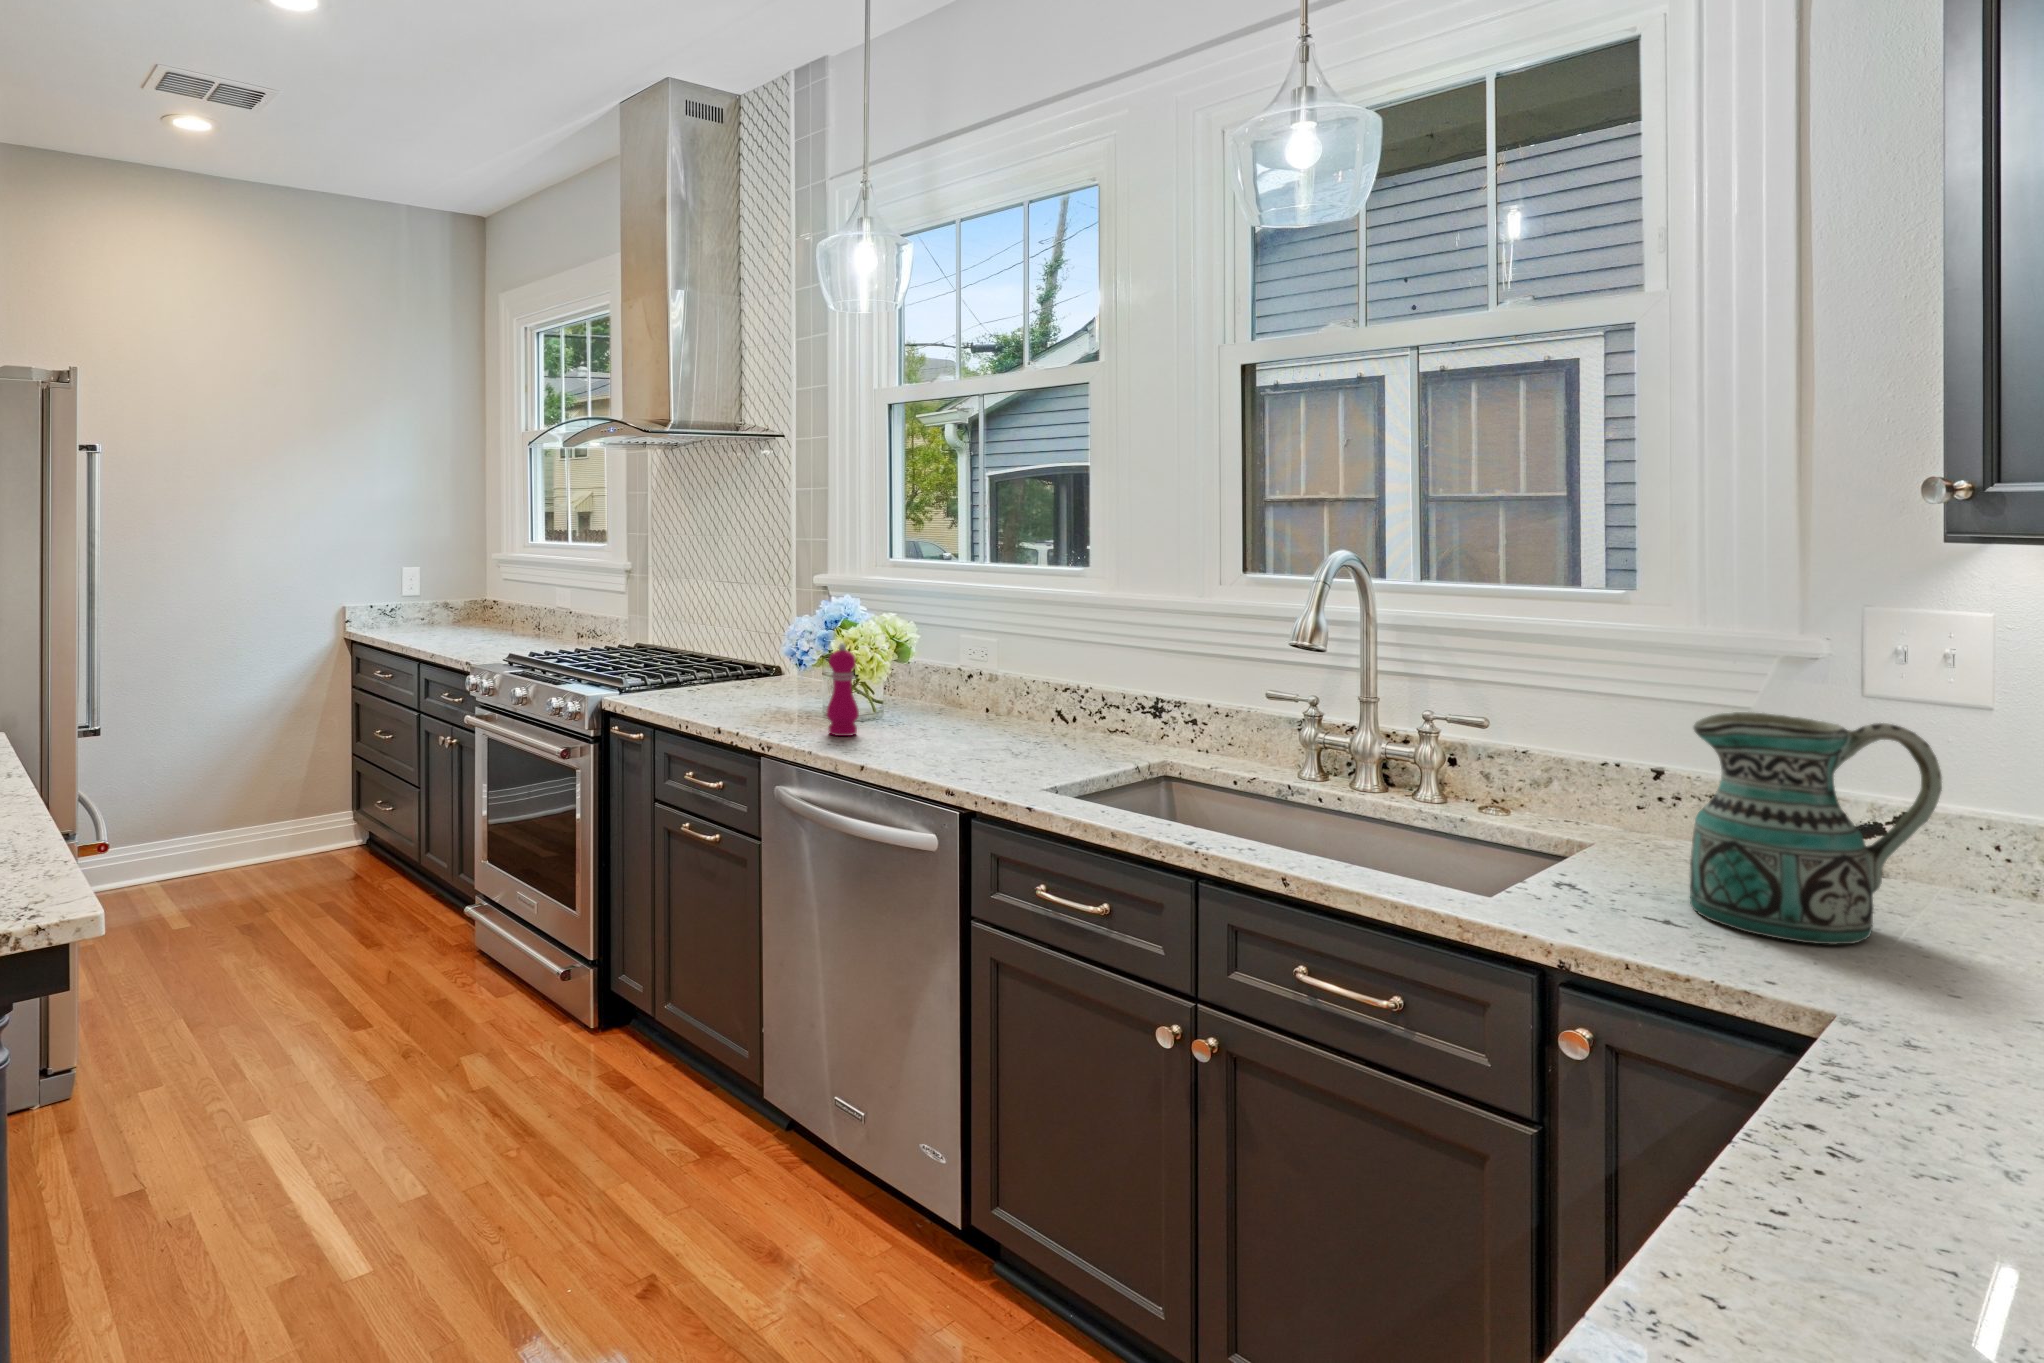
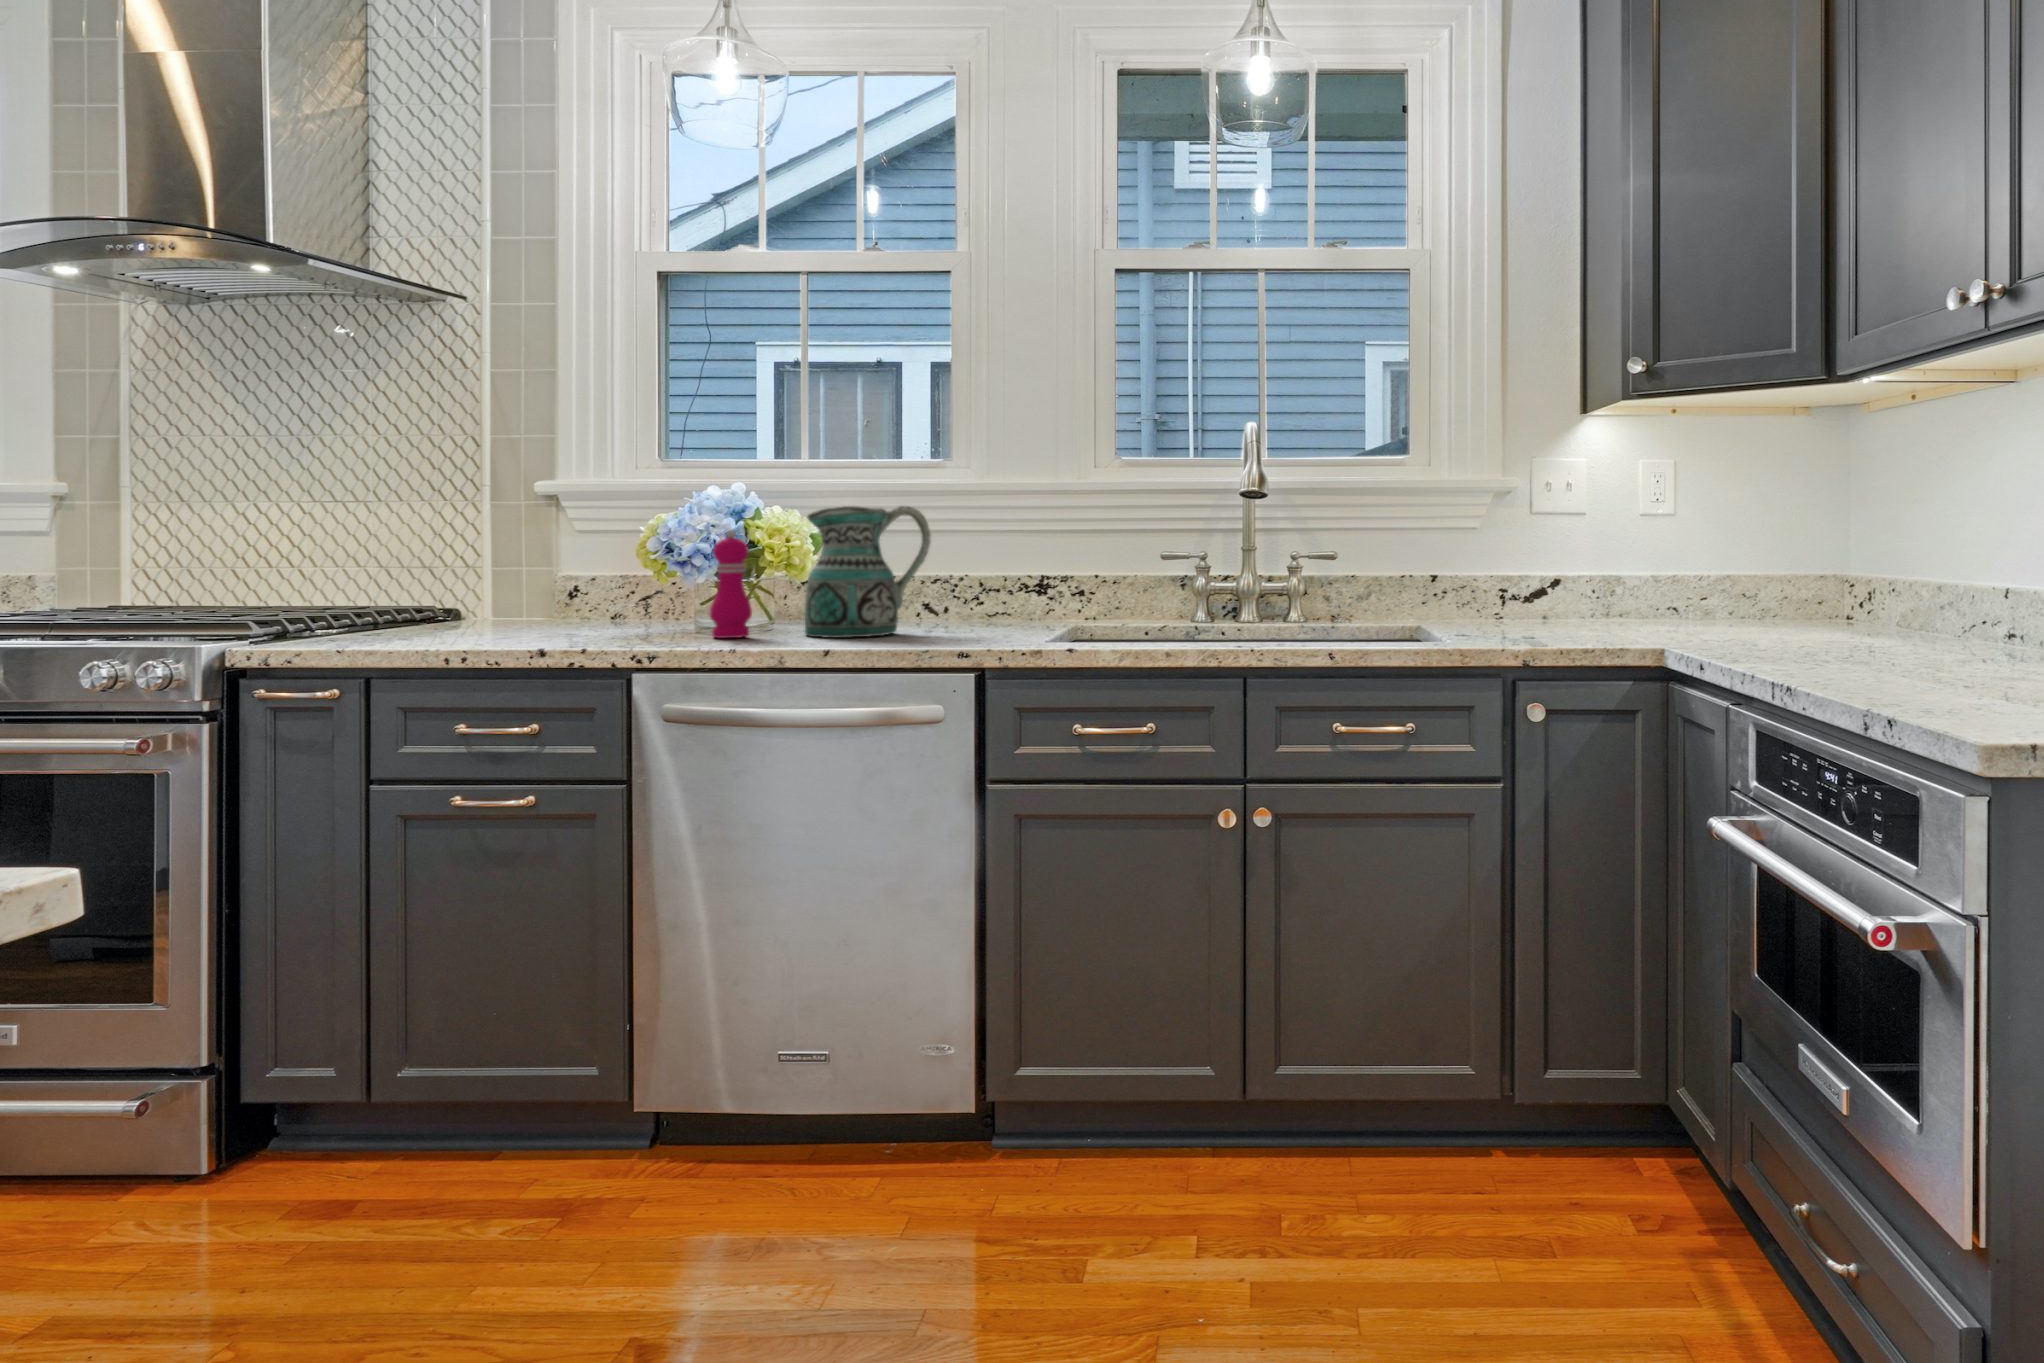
ceramic pitcher: present [1690,712,1942,944] -> present [805,506,930,638]

